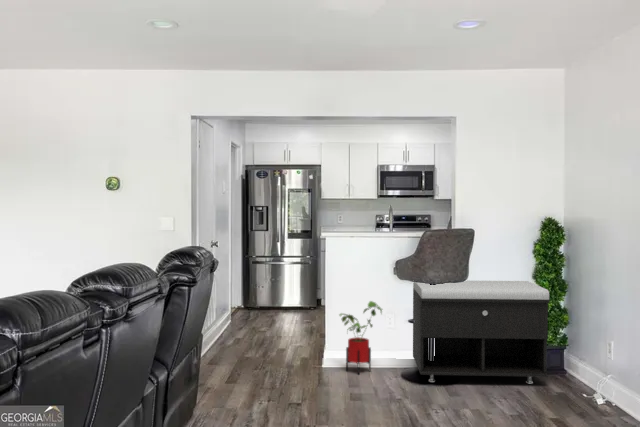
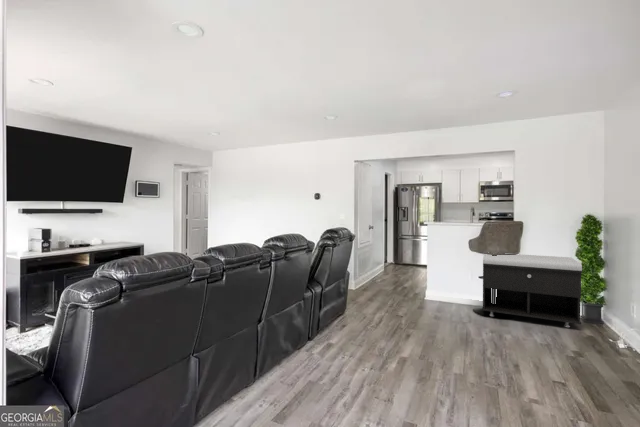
house plant: present [340,301,382,374] -> none [435,263,463,306]

